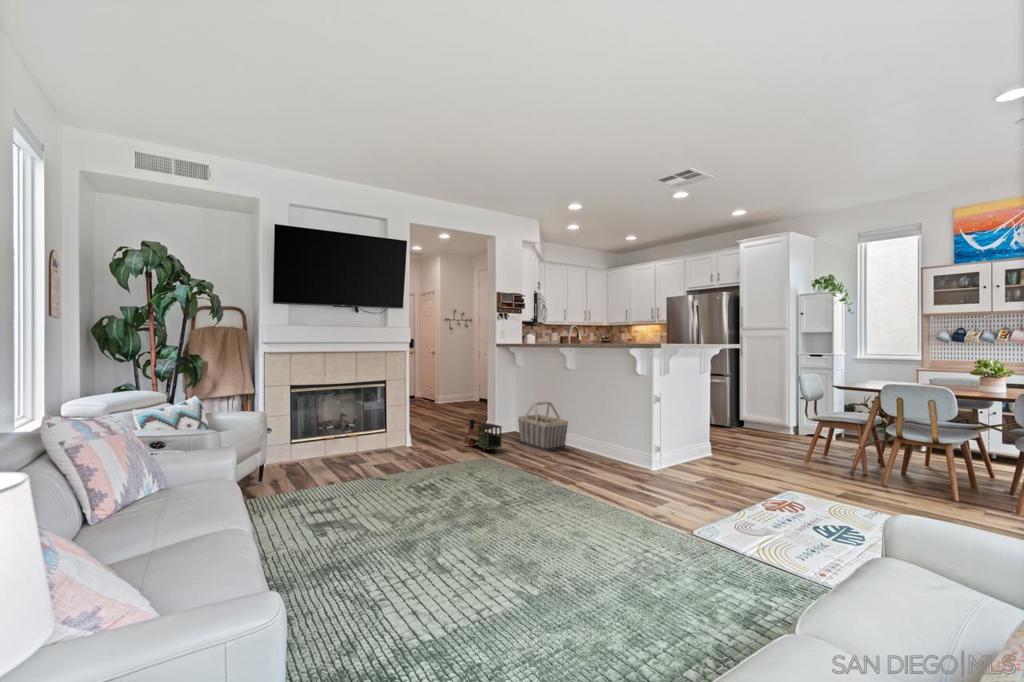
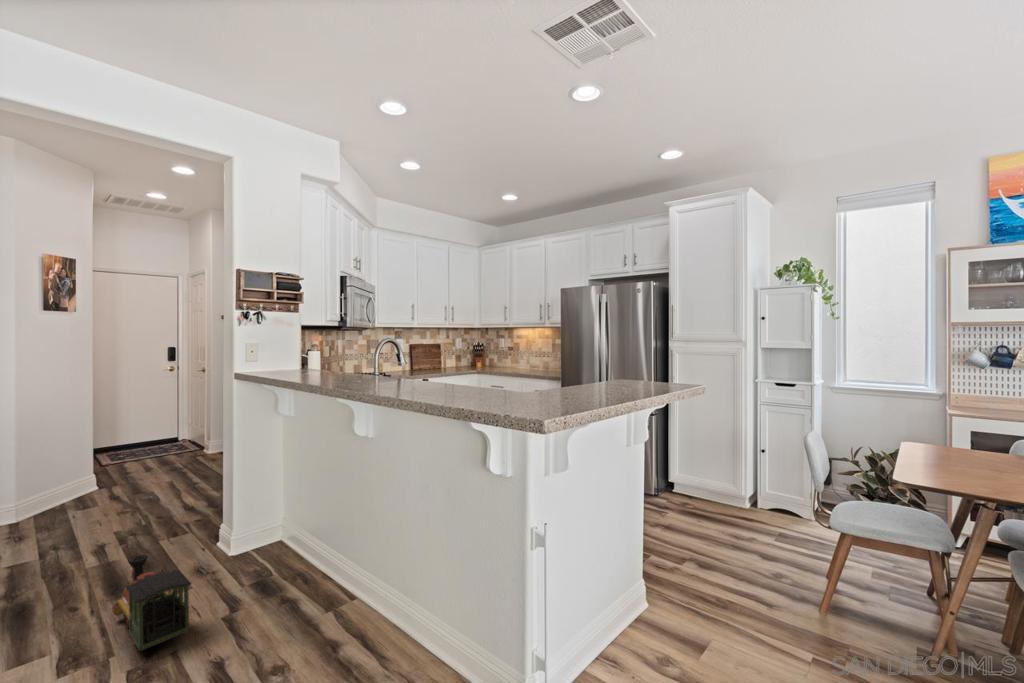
basket: present [518,402,568,451] -> none [259,499,360,625]

